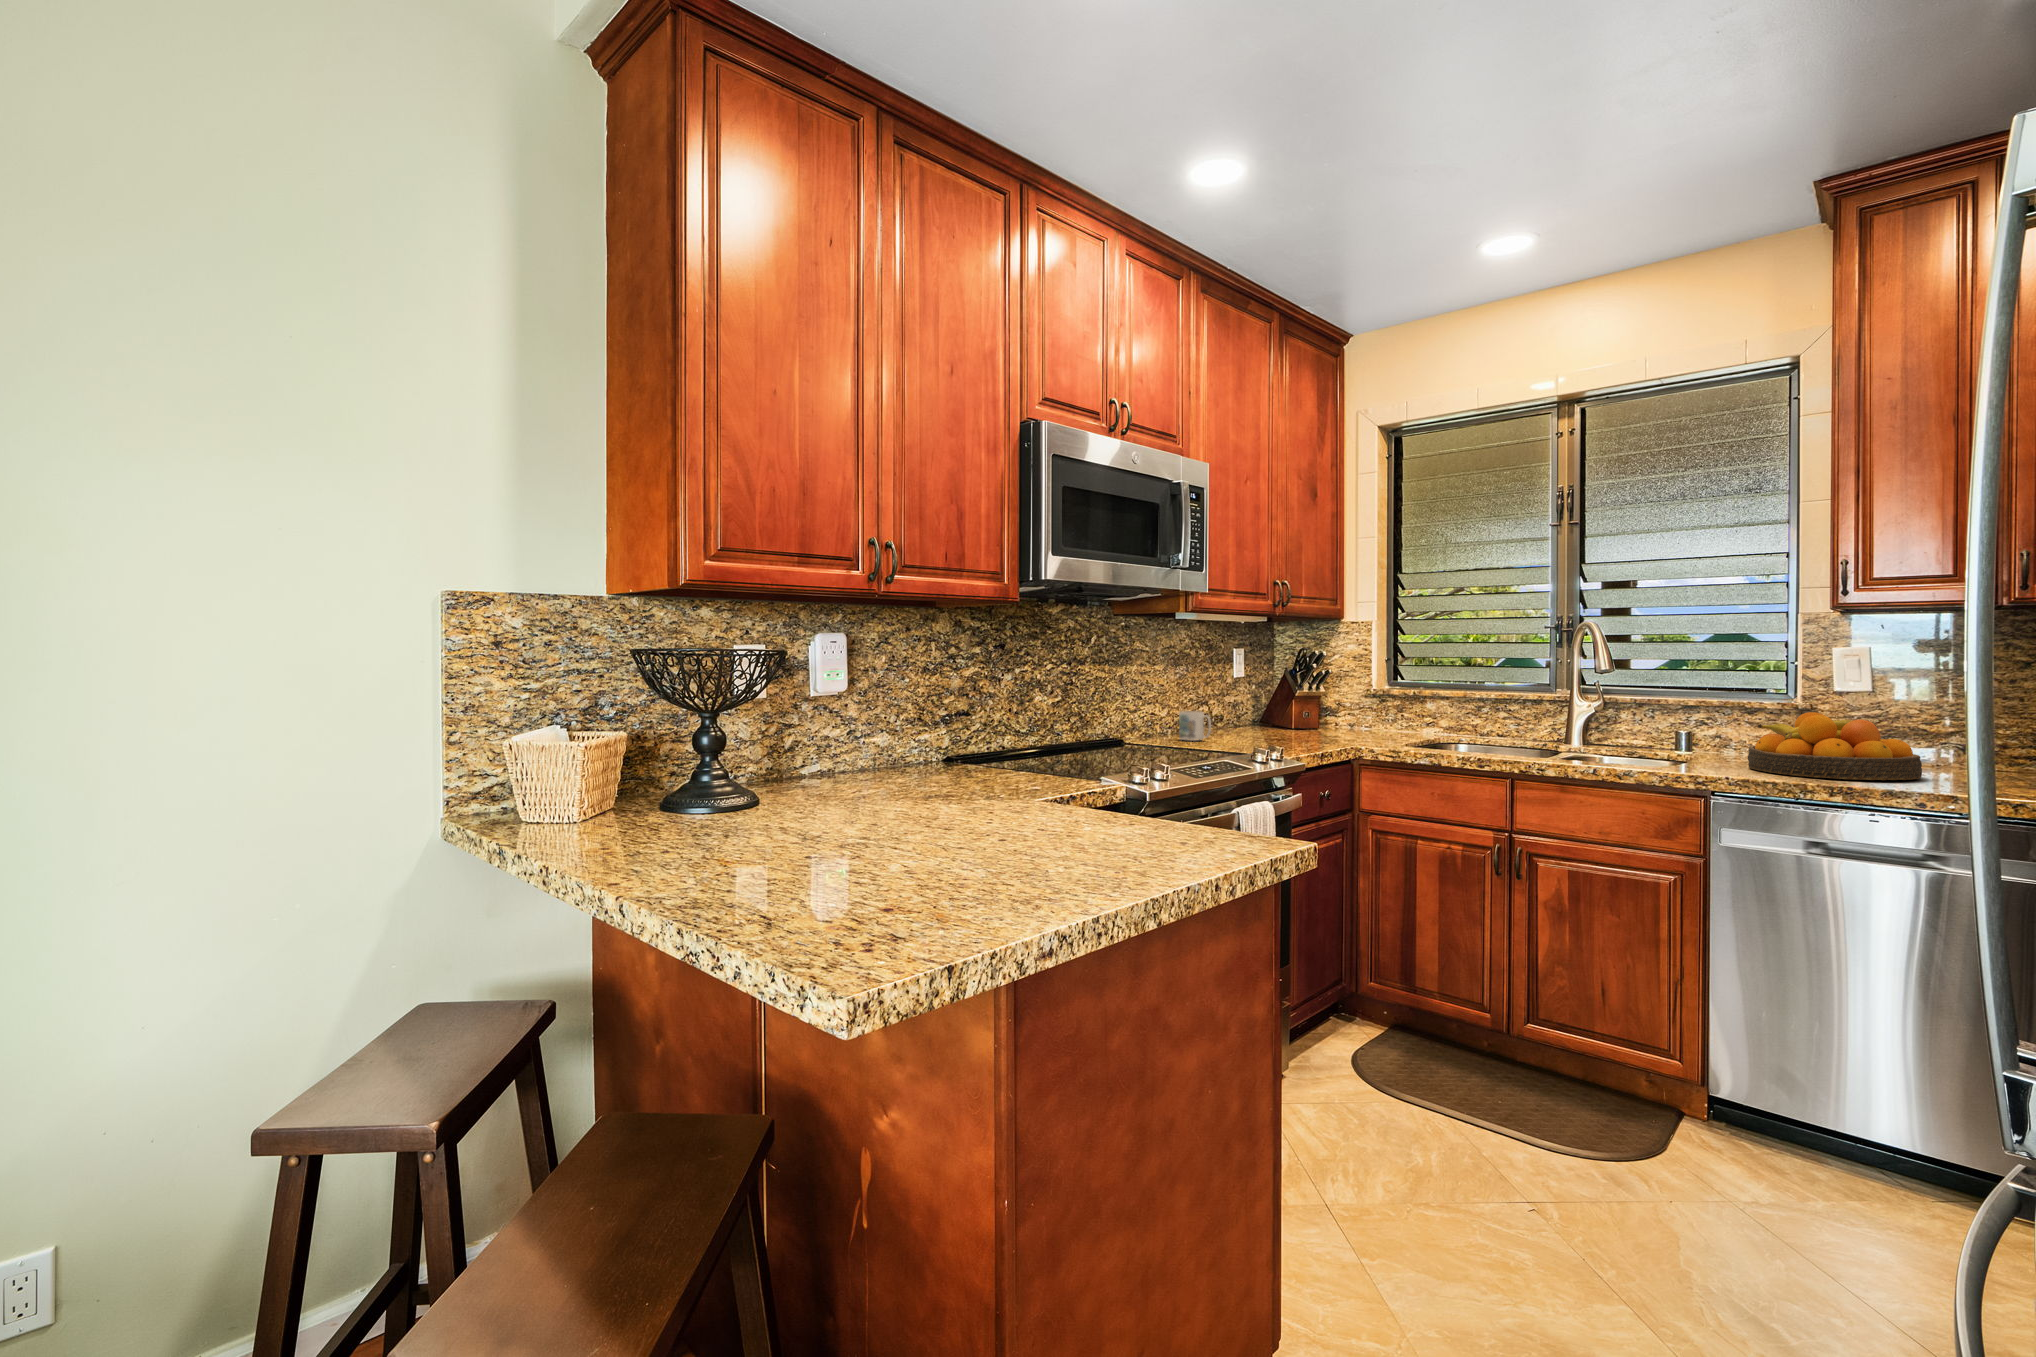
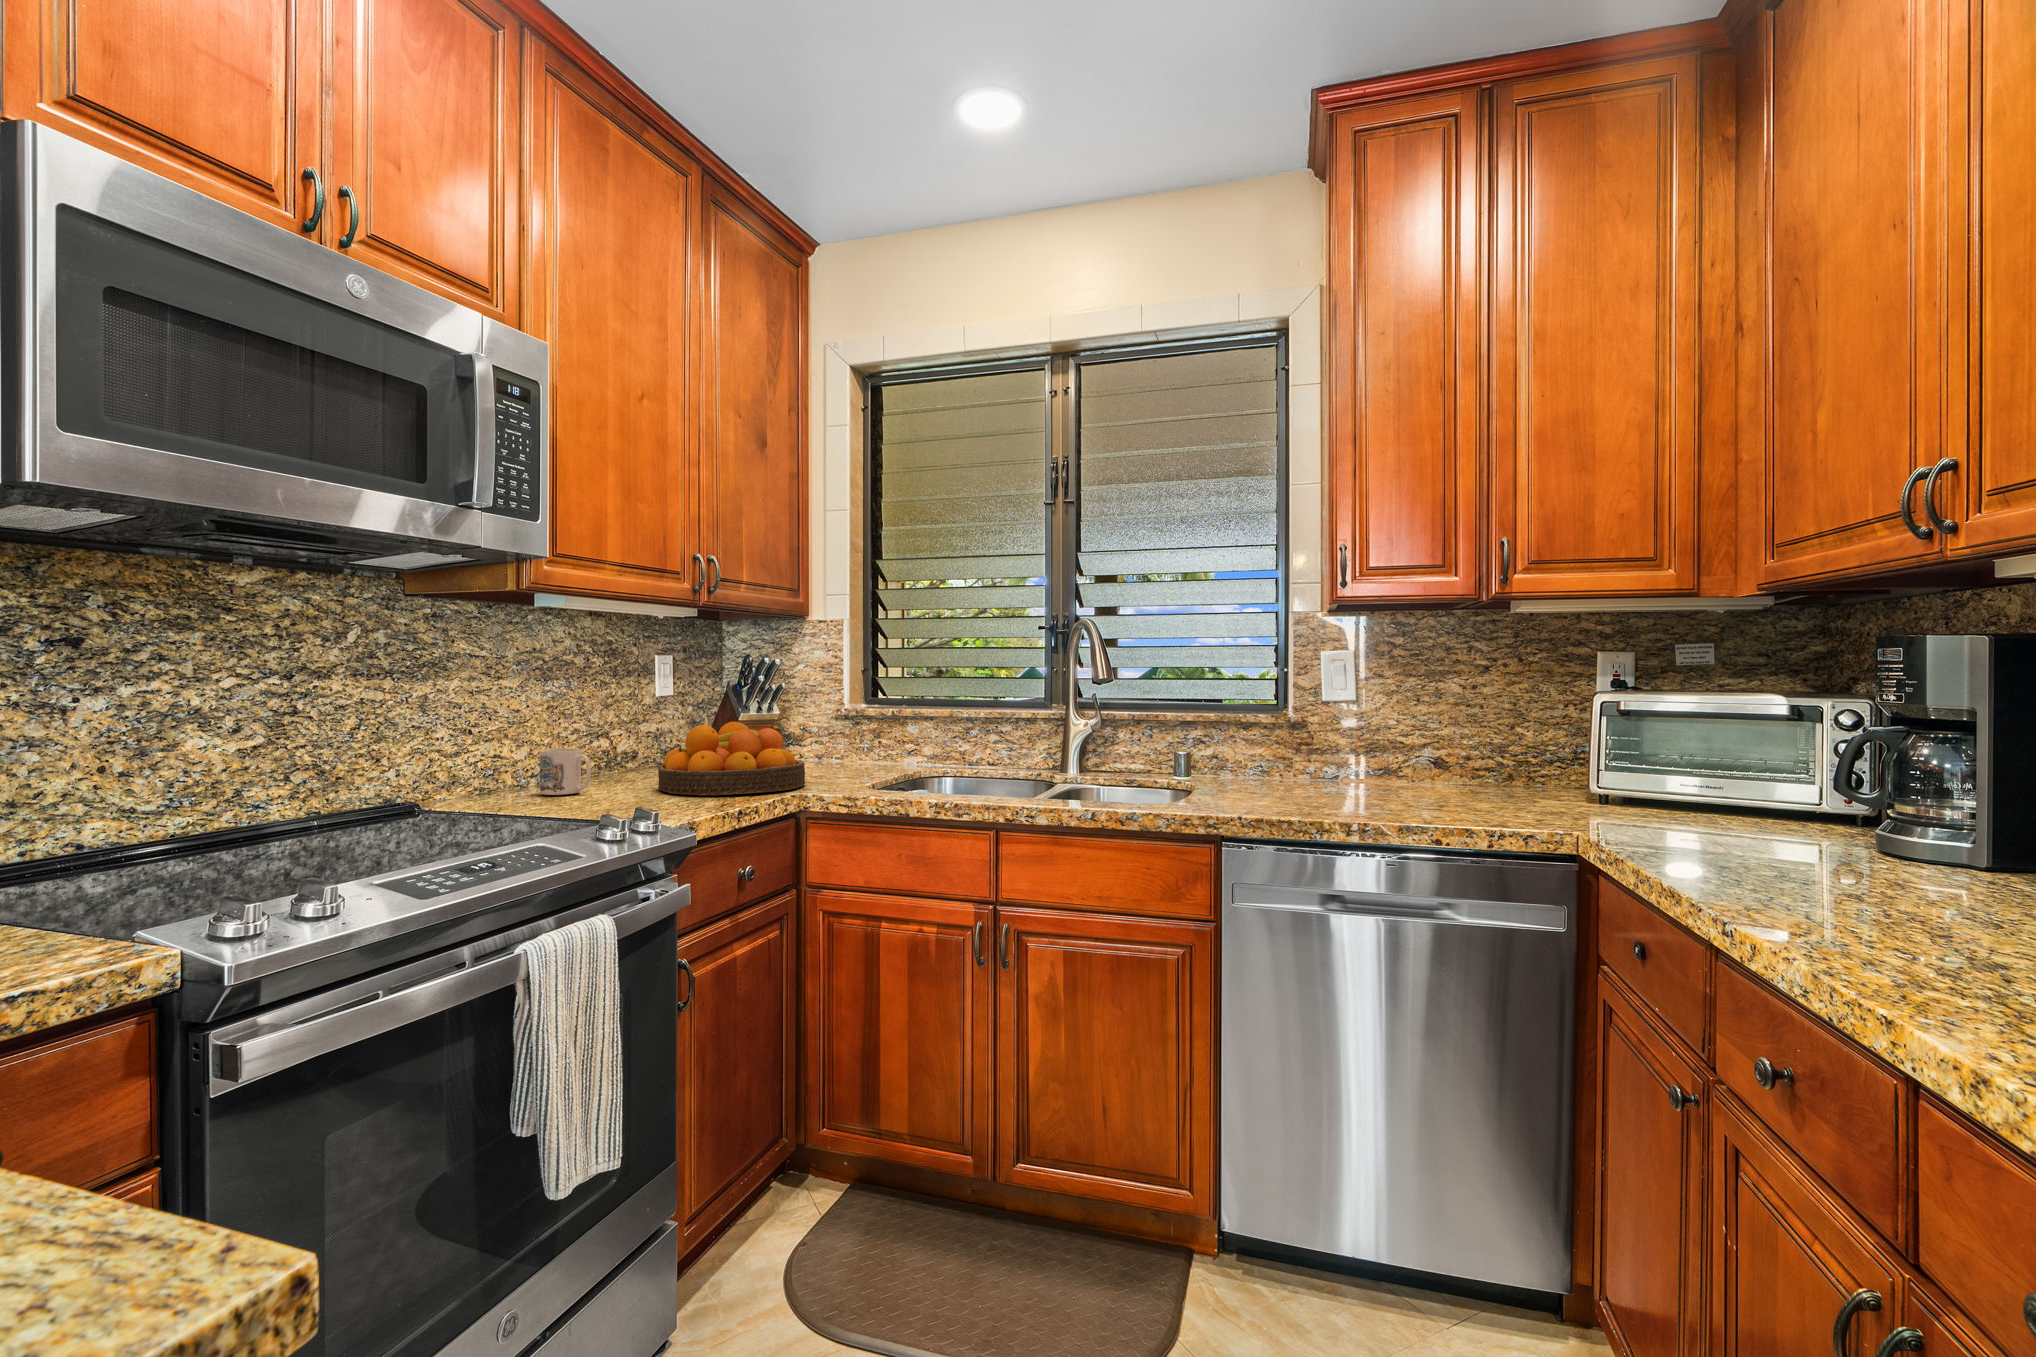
fruit bowl: present [1748,712,1922,780] -> present [658,722,805,795]

